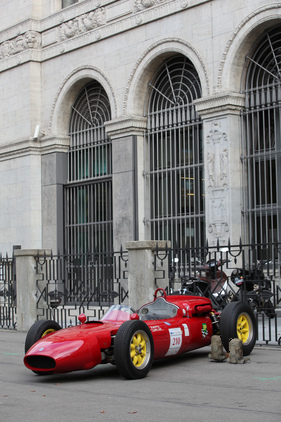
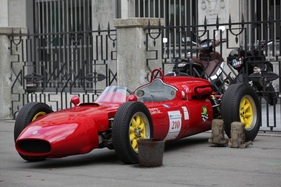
bucket: none [136,356,165,384] -> present [136,138,165,167]

